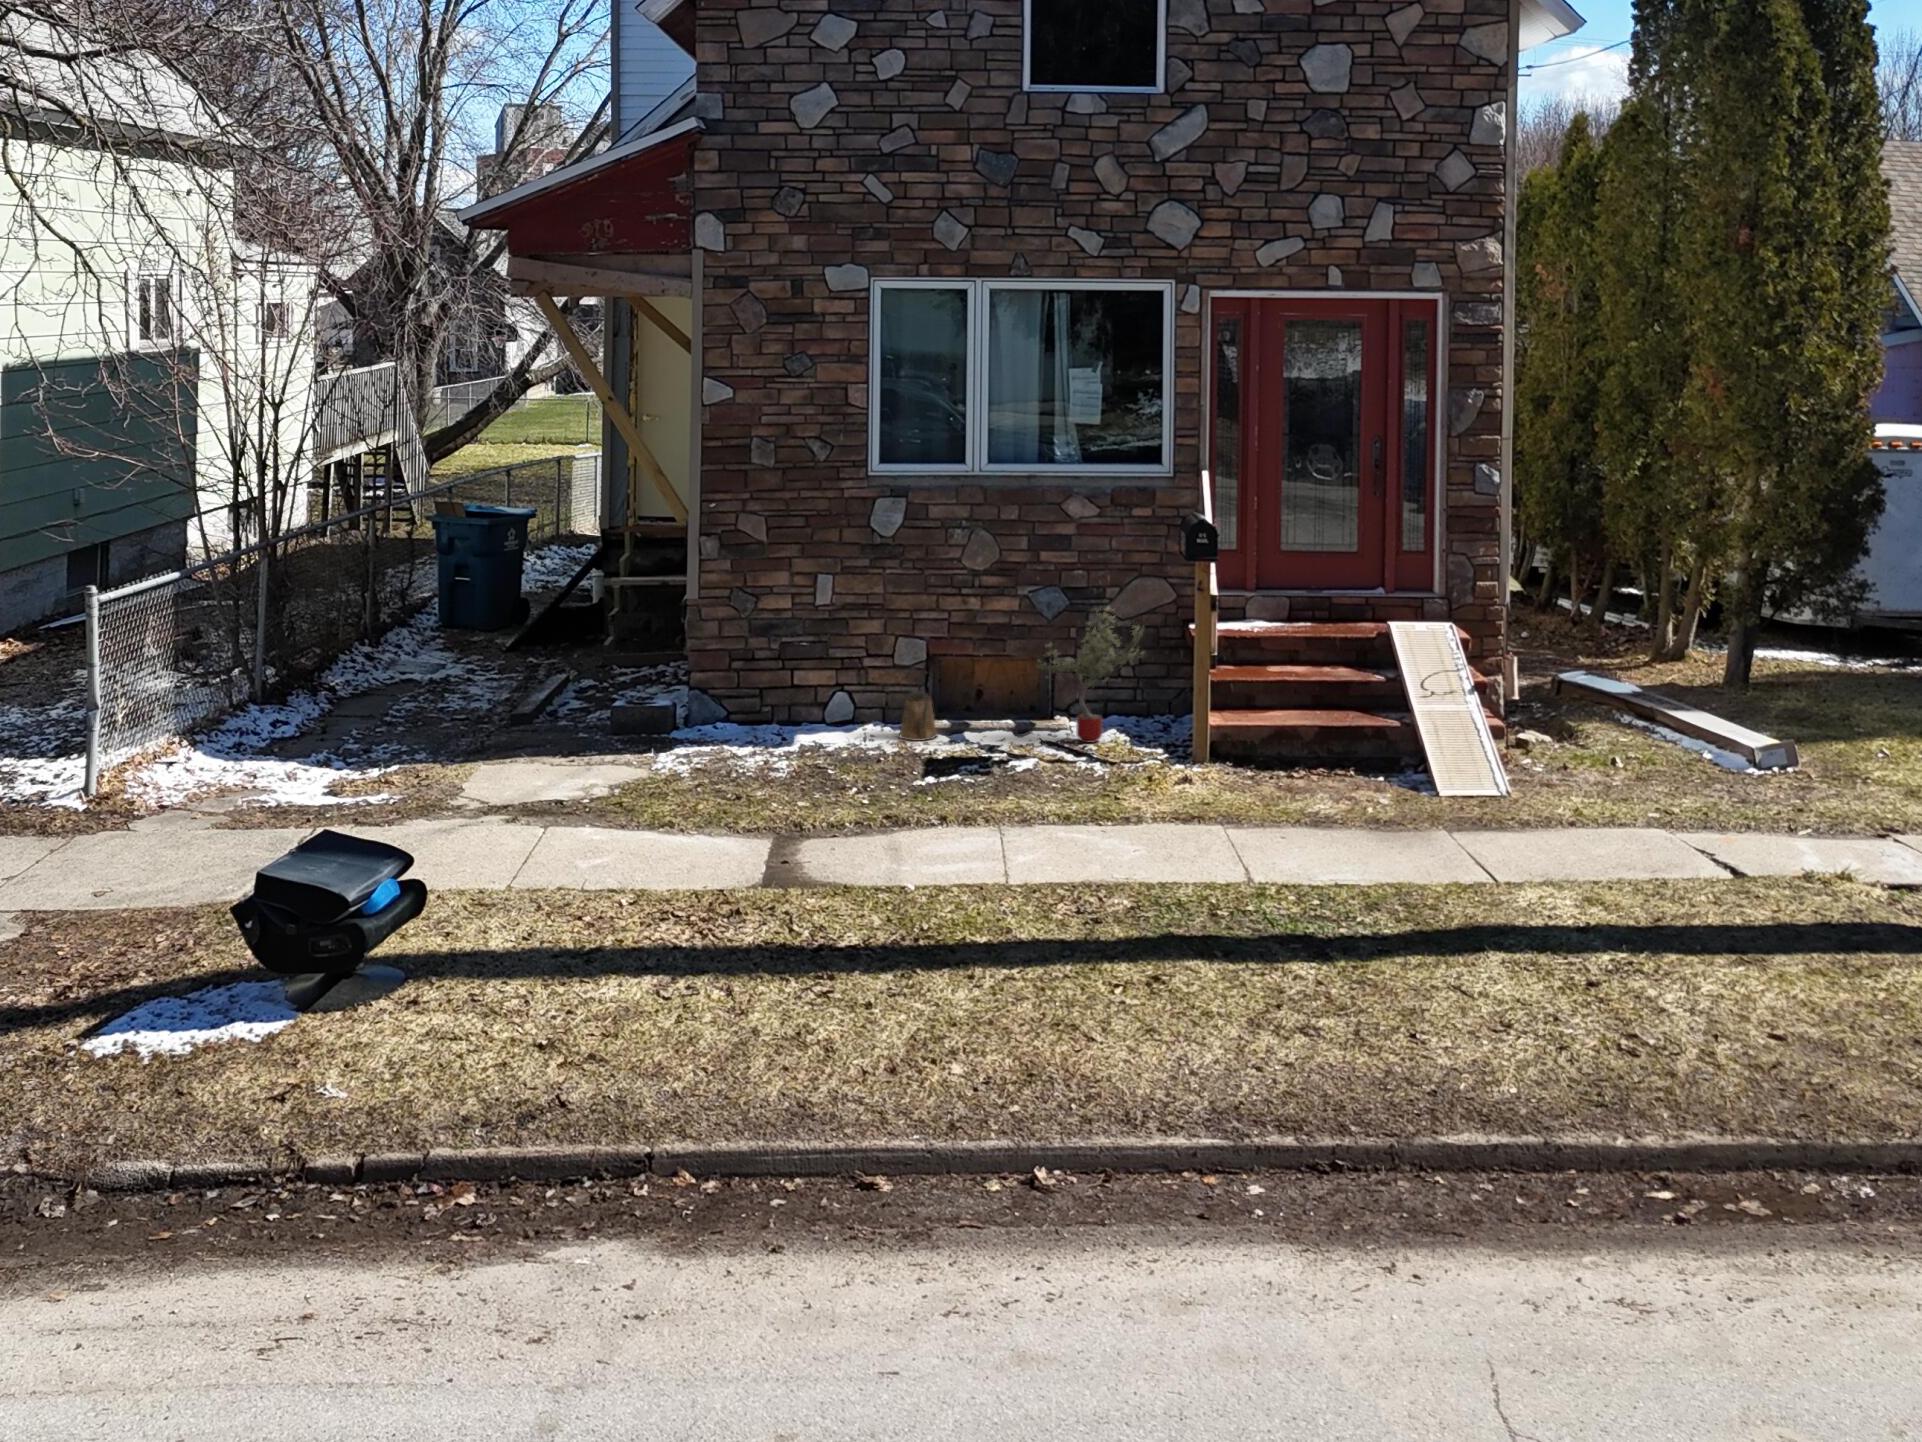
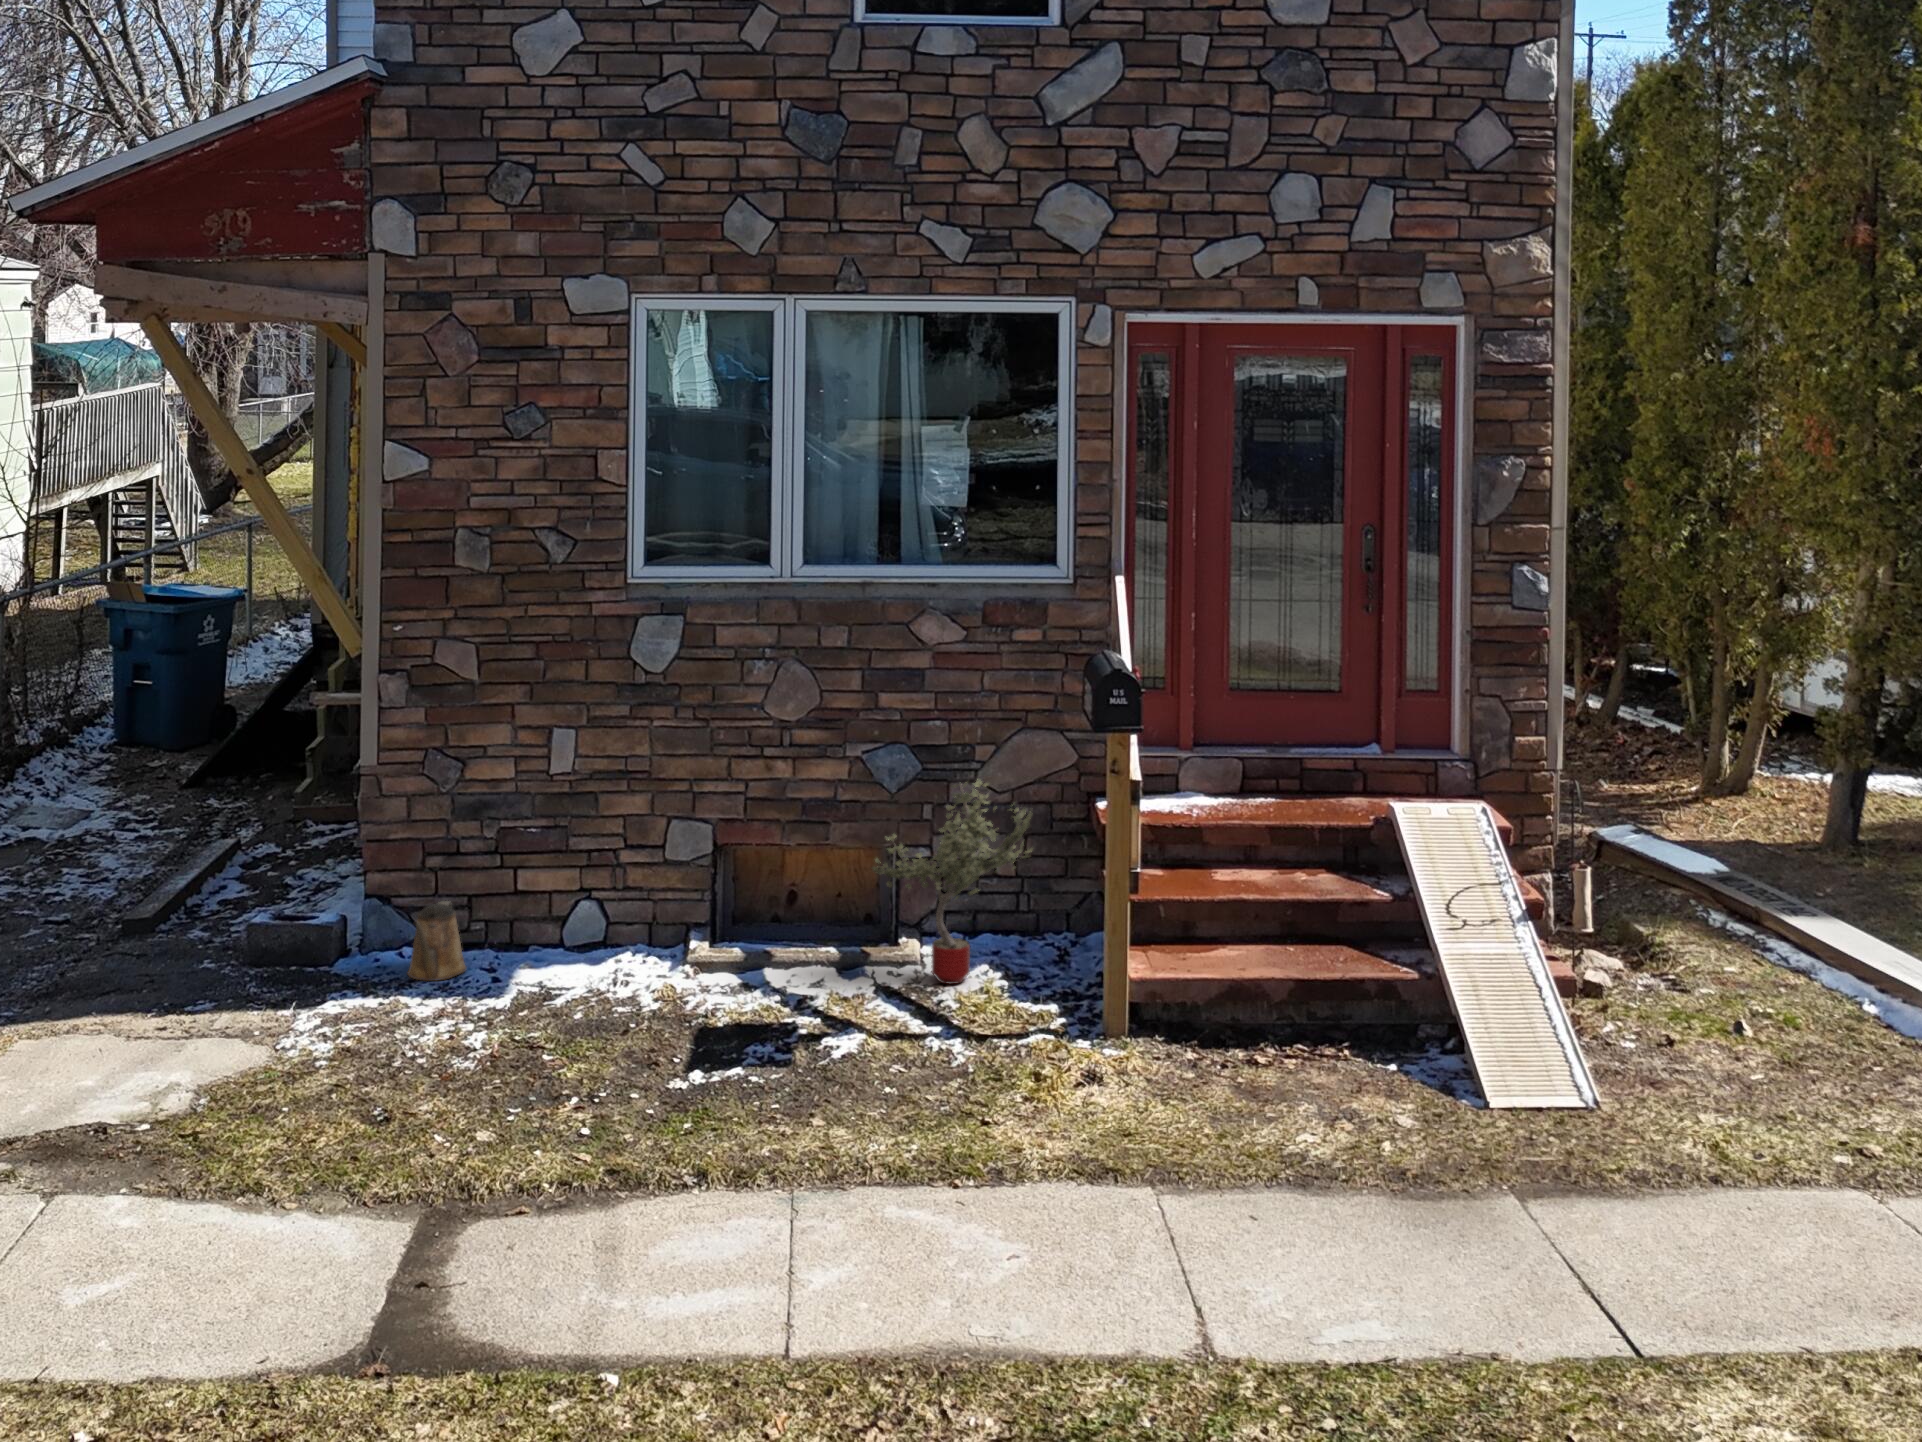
watering can: present [900,691,937,741] -> present [408,901,467,981]

